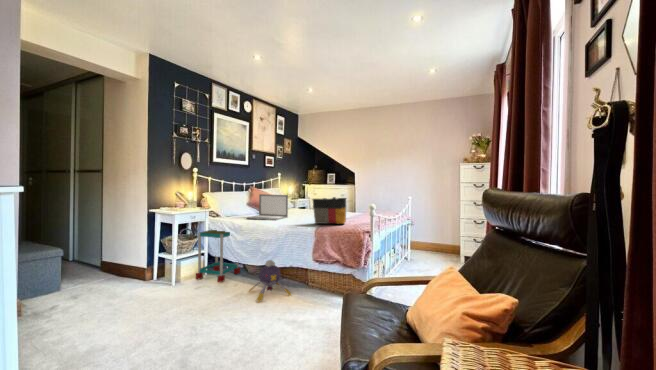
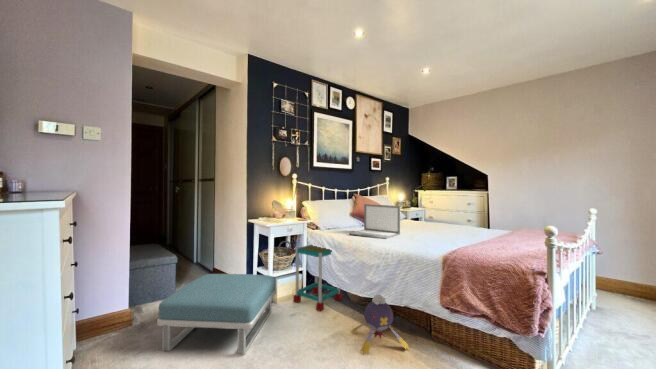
tote bag: present [313,197,346,224] -> none [438,213,495,254]
footstool: none [63,257,181,327] -> present [157,274,276,354]

